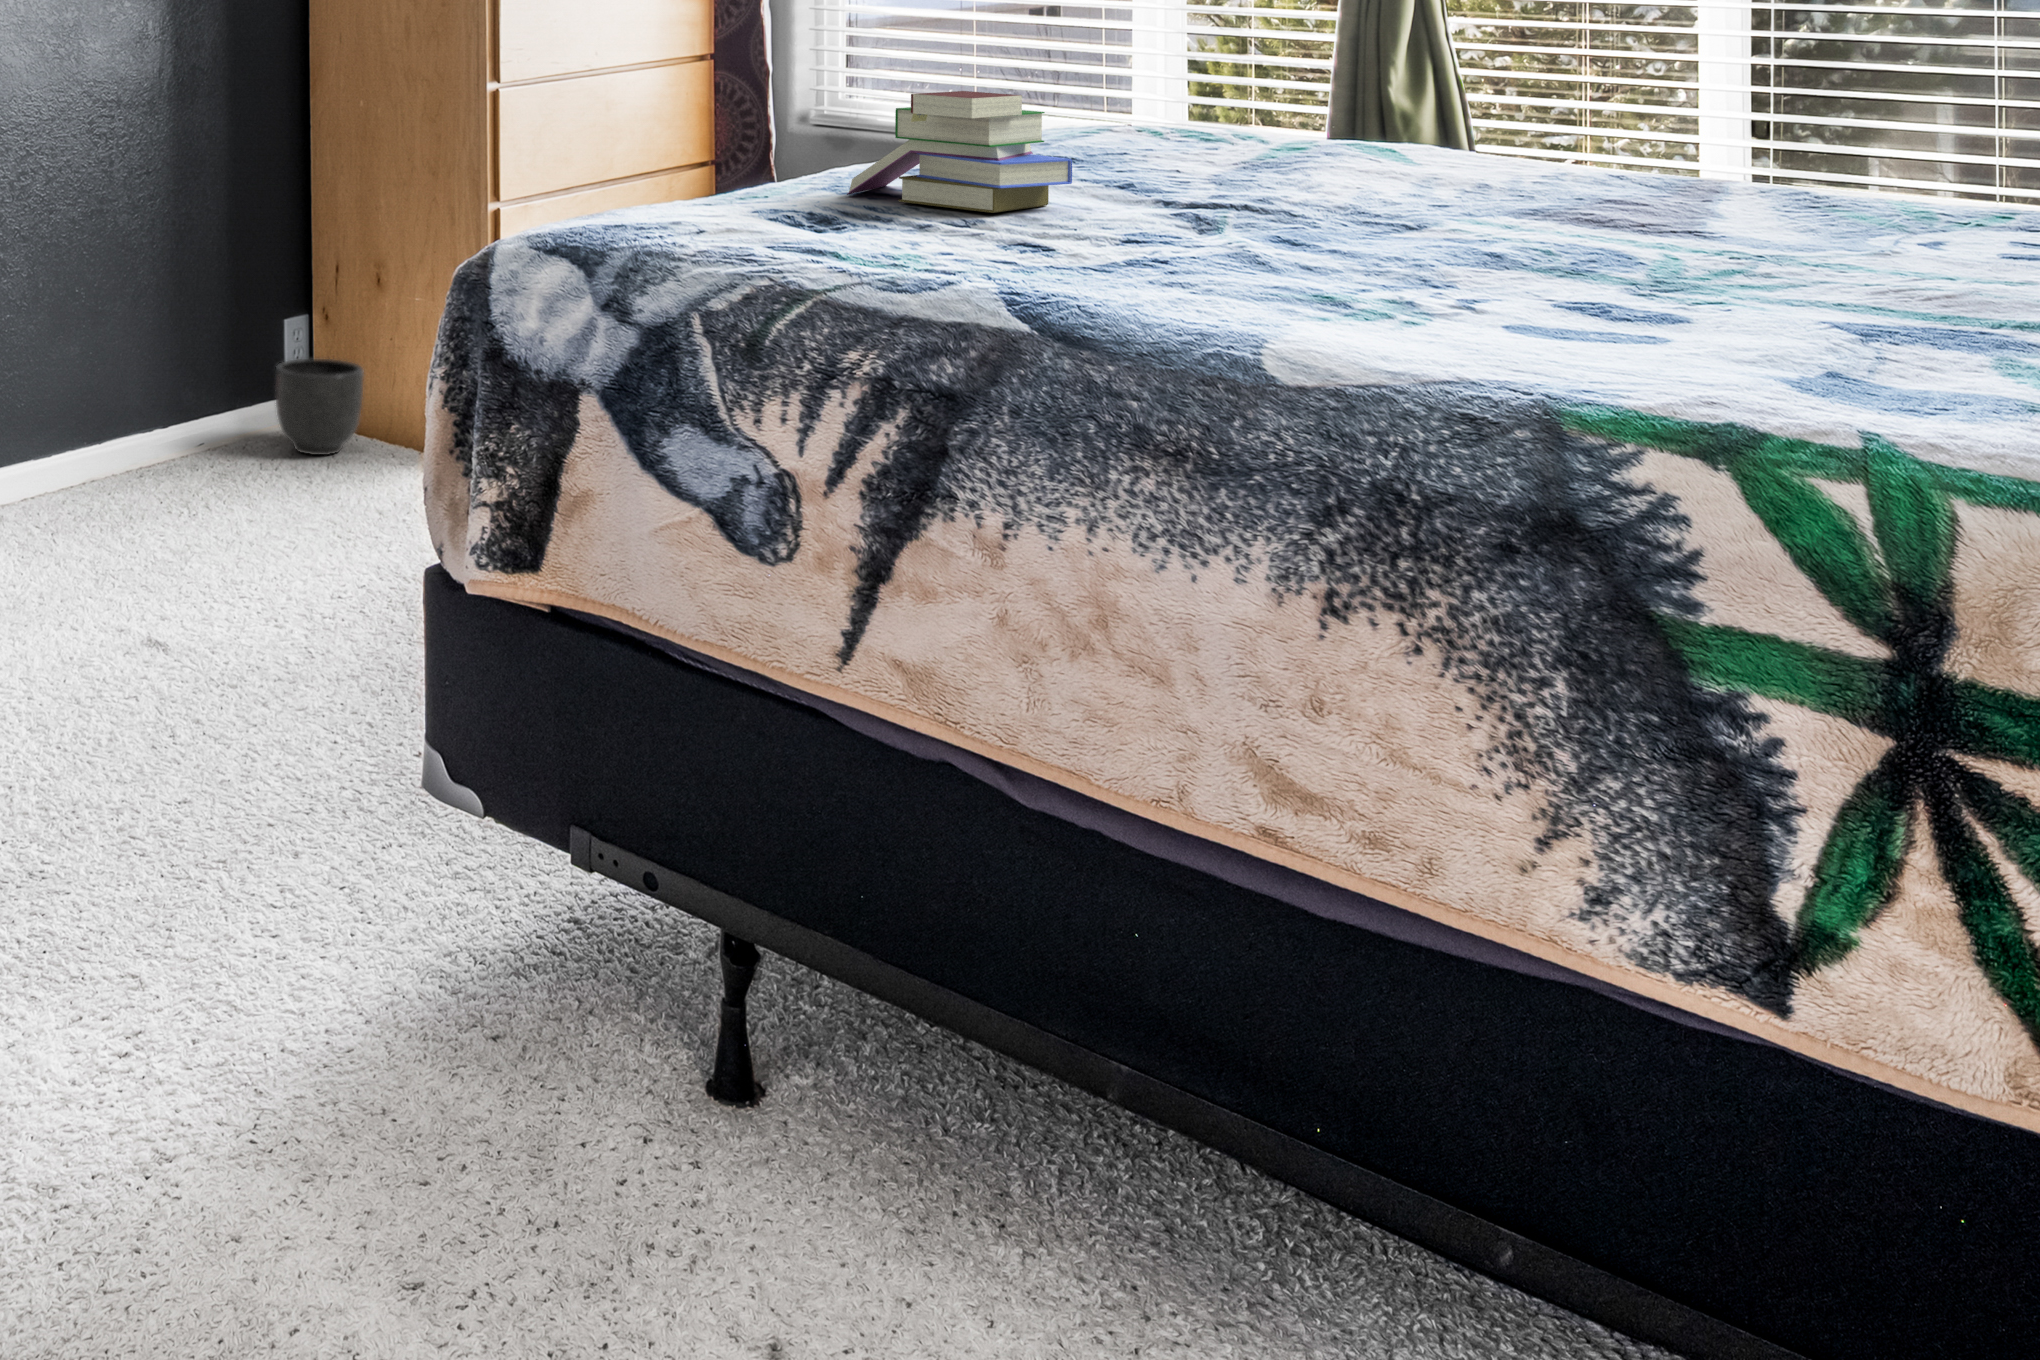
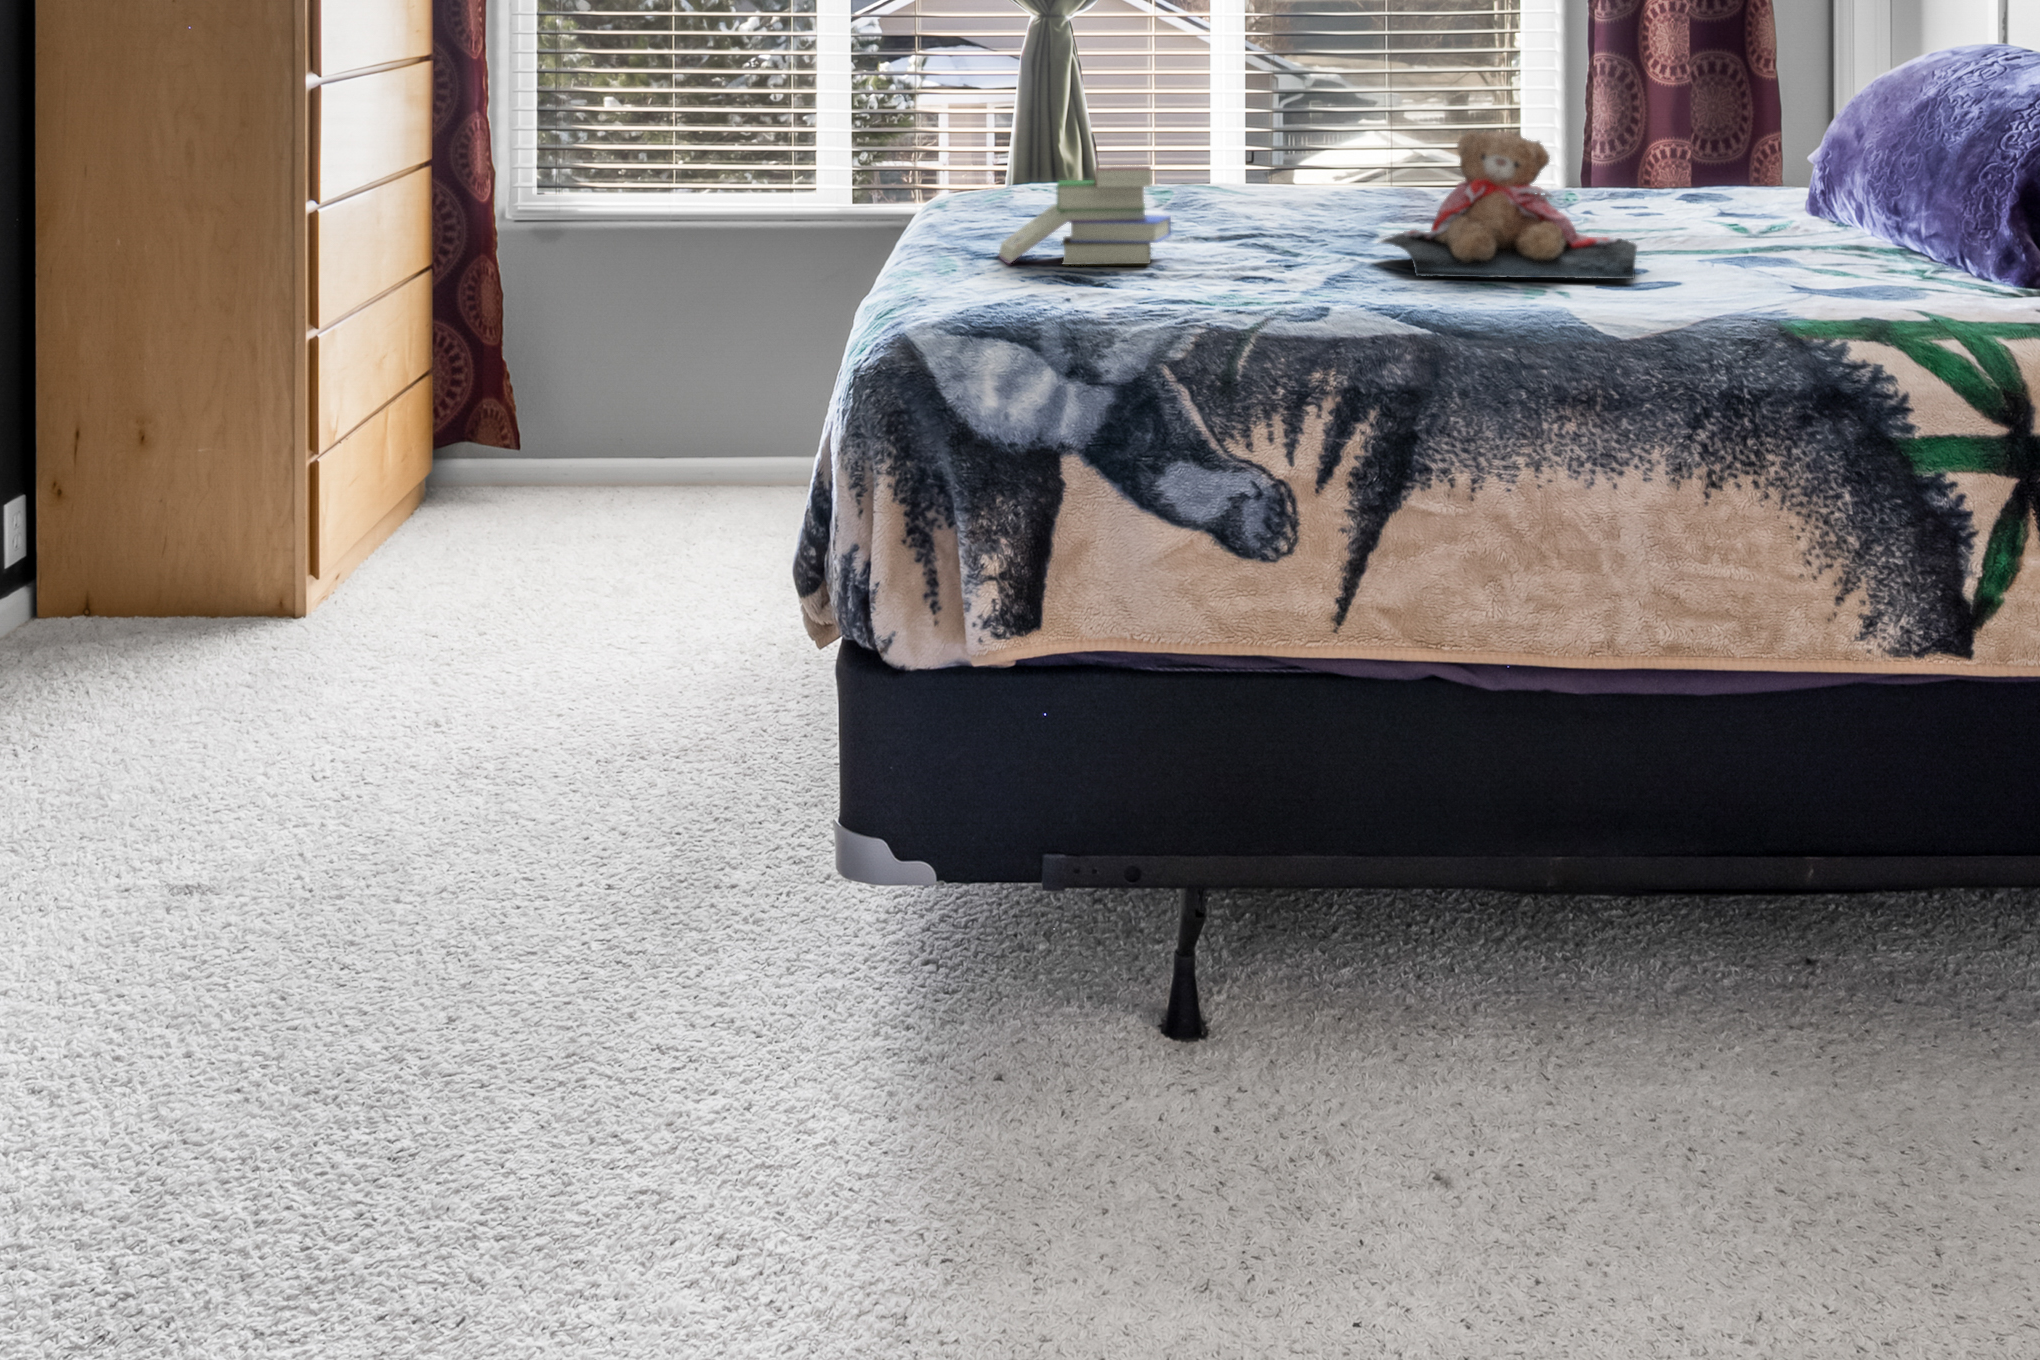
teddy bear: none [1264,74,1693,315] -> present [1381,130,1637,279]
planter: present [275,359,364,455] -> none [42,544,154,658]

